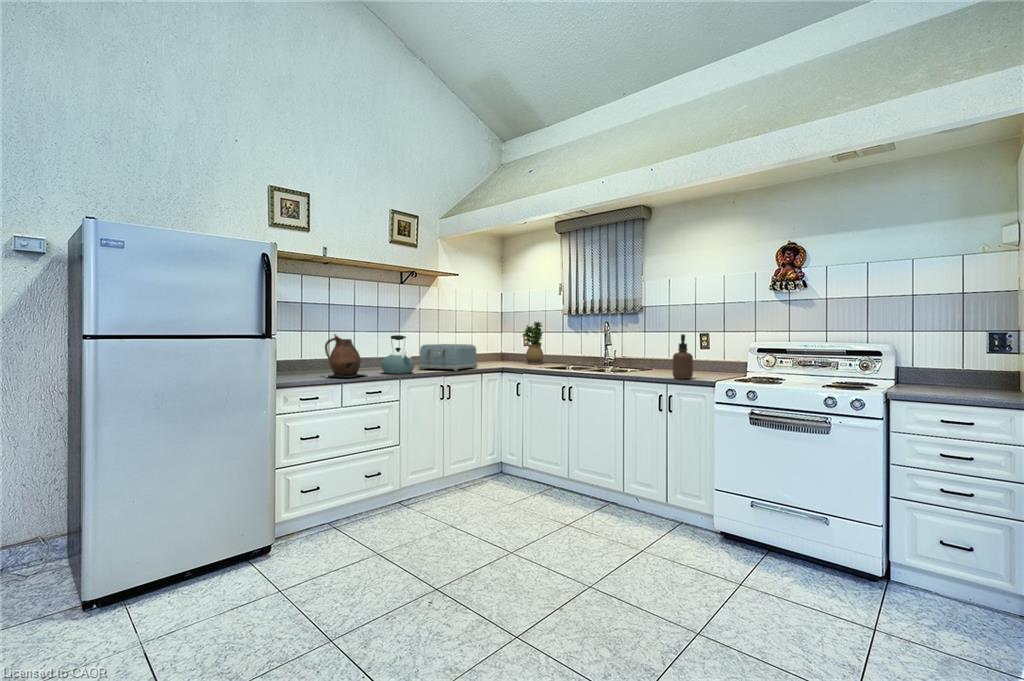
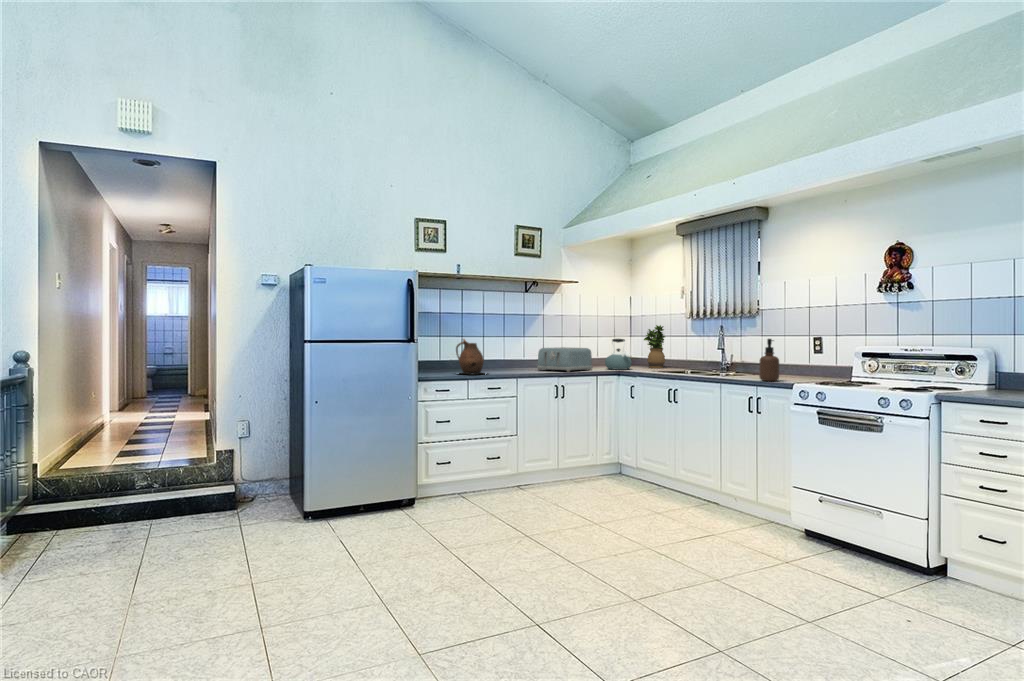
kettle: present [381,335,415,374] -> present [605,339,632,370]

